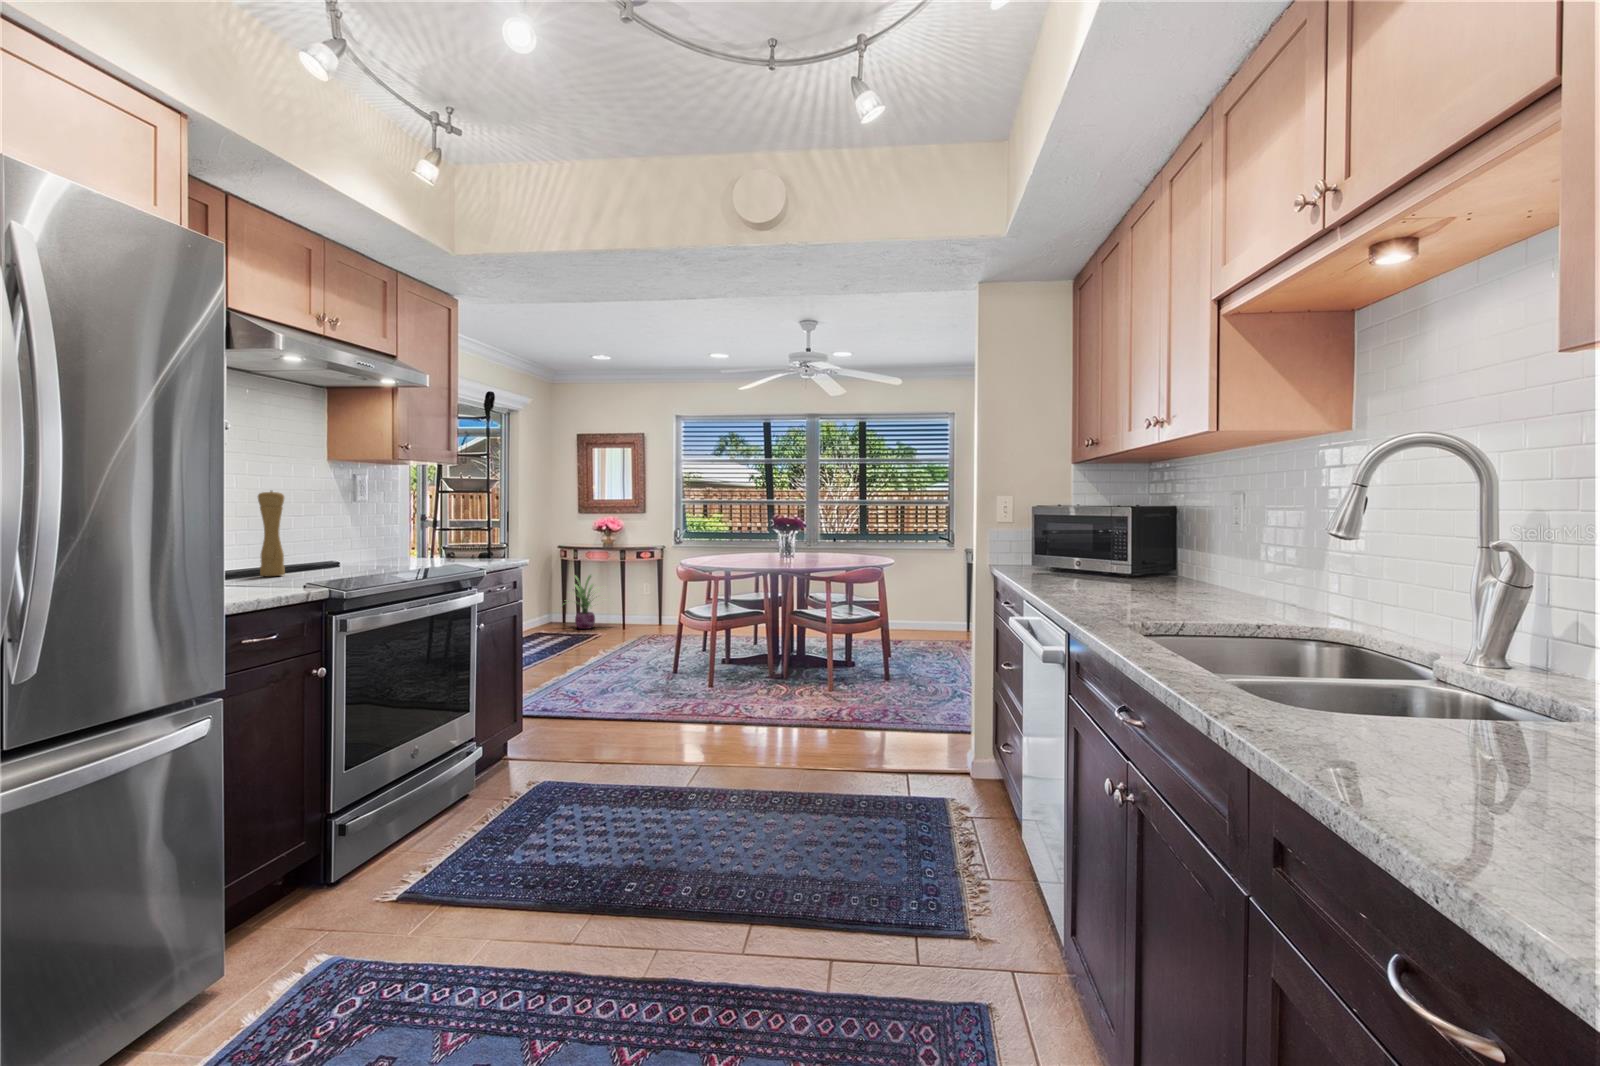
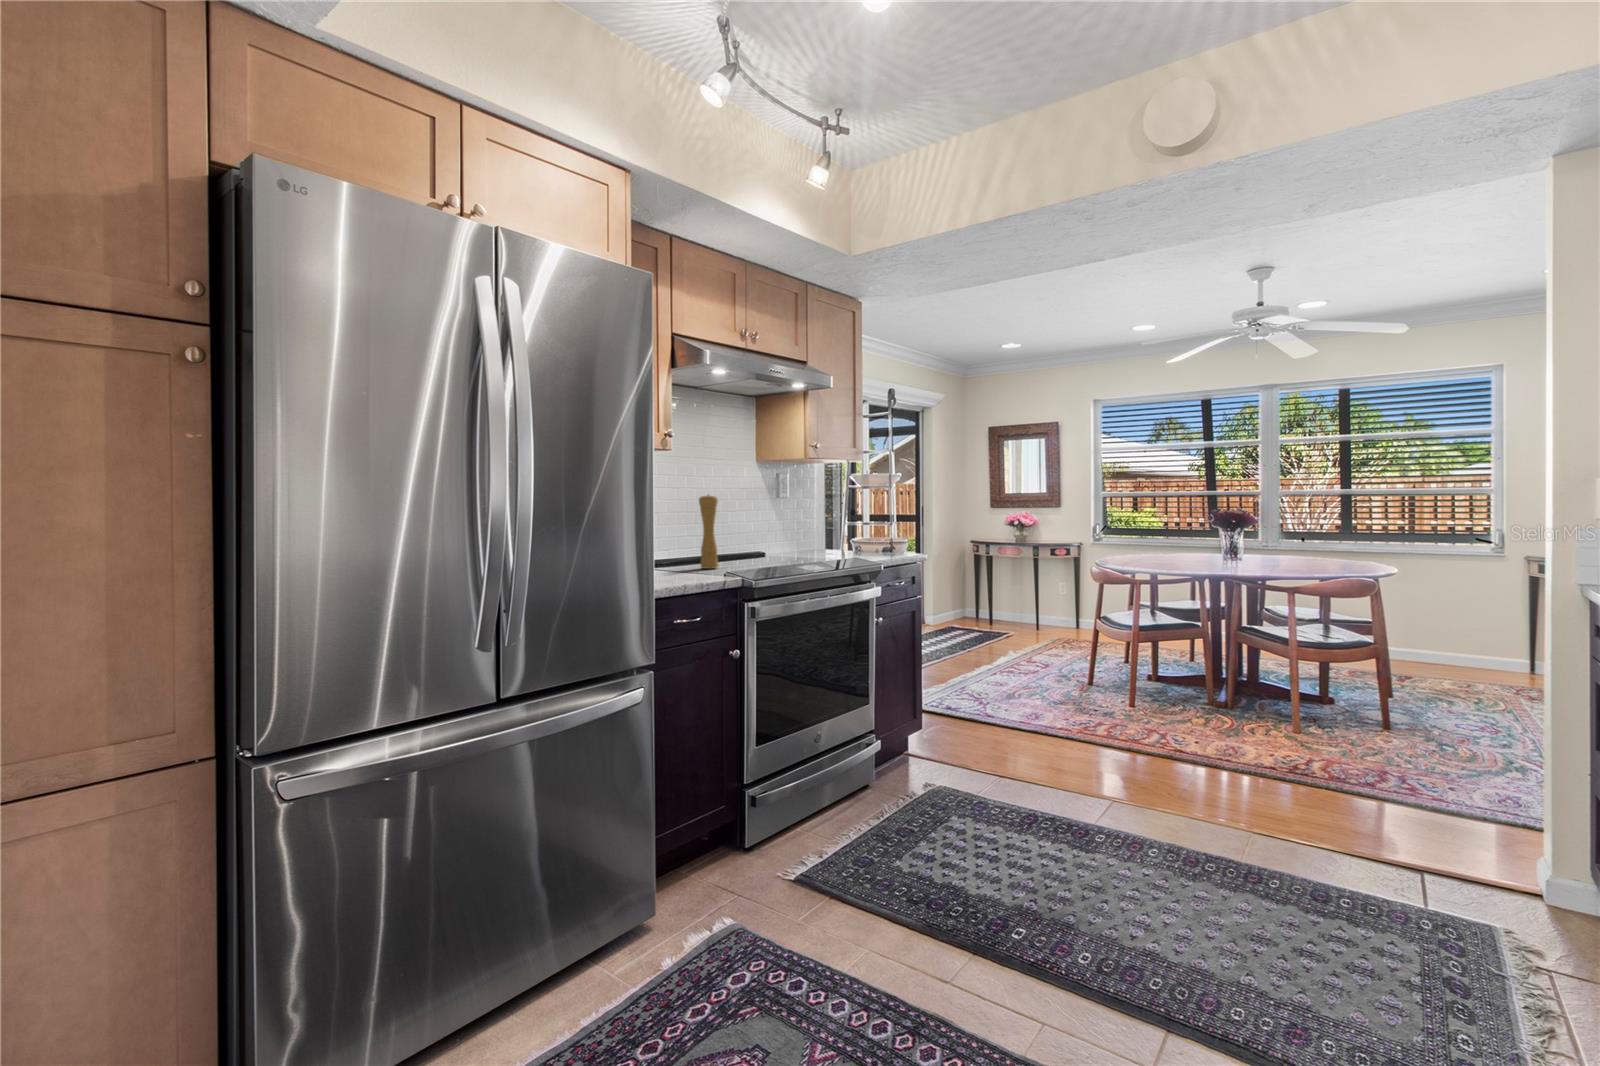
decorative plant: present [562,575,595,629] -> none [960,570,1024,627]

